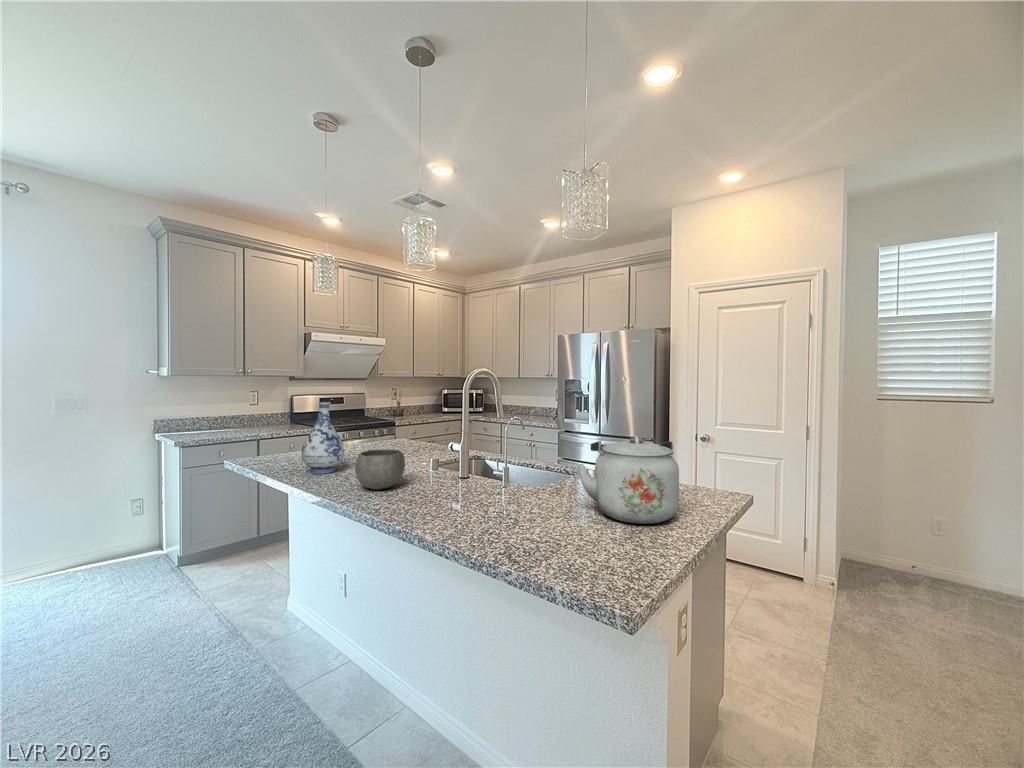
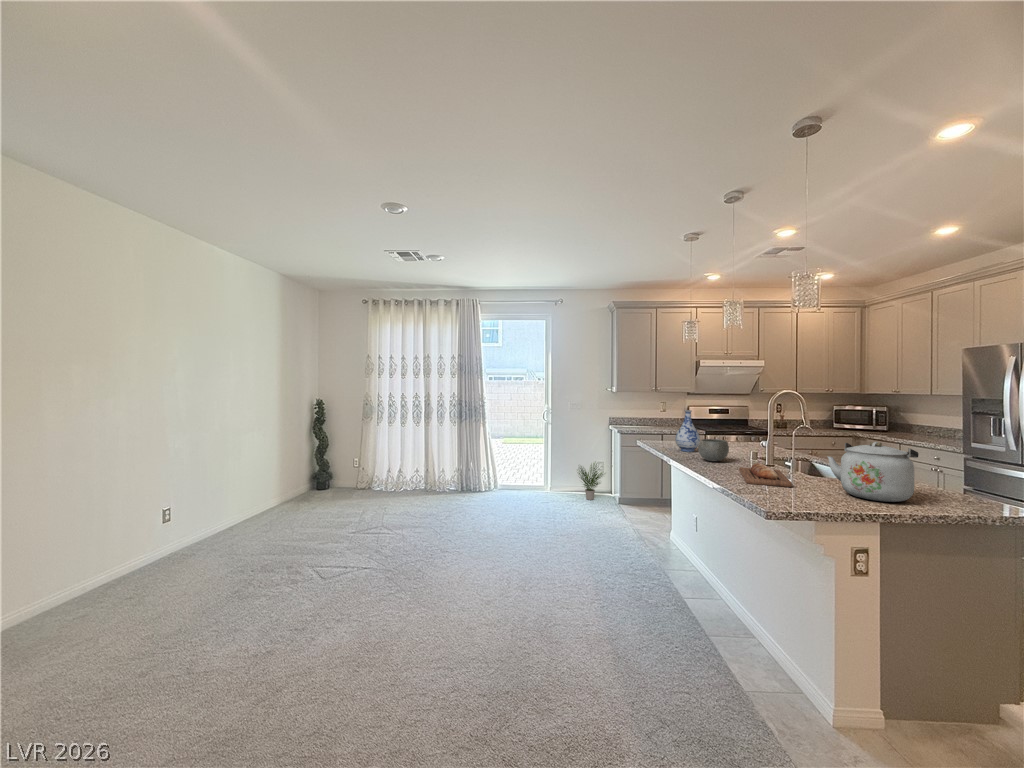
bread loaf: none [438,486,543,536] -> present [739,463,792,487]
potted plant: none [65,498,150,573] -> present [579,463,603,500]

